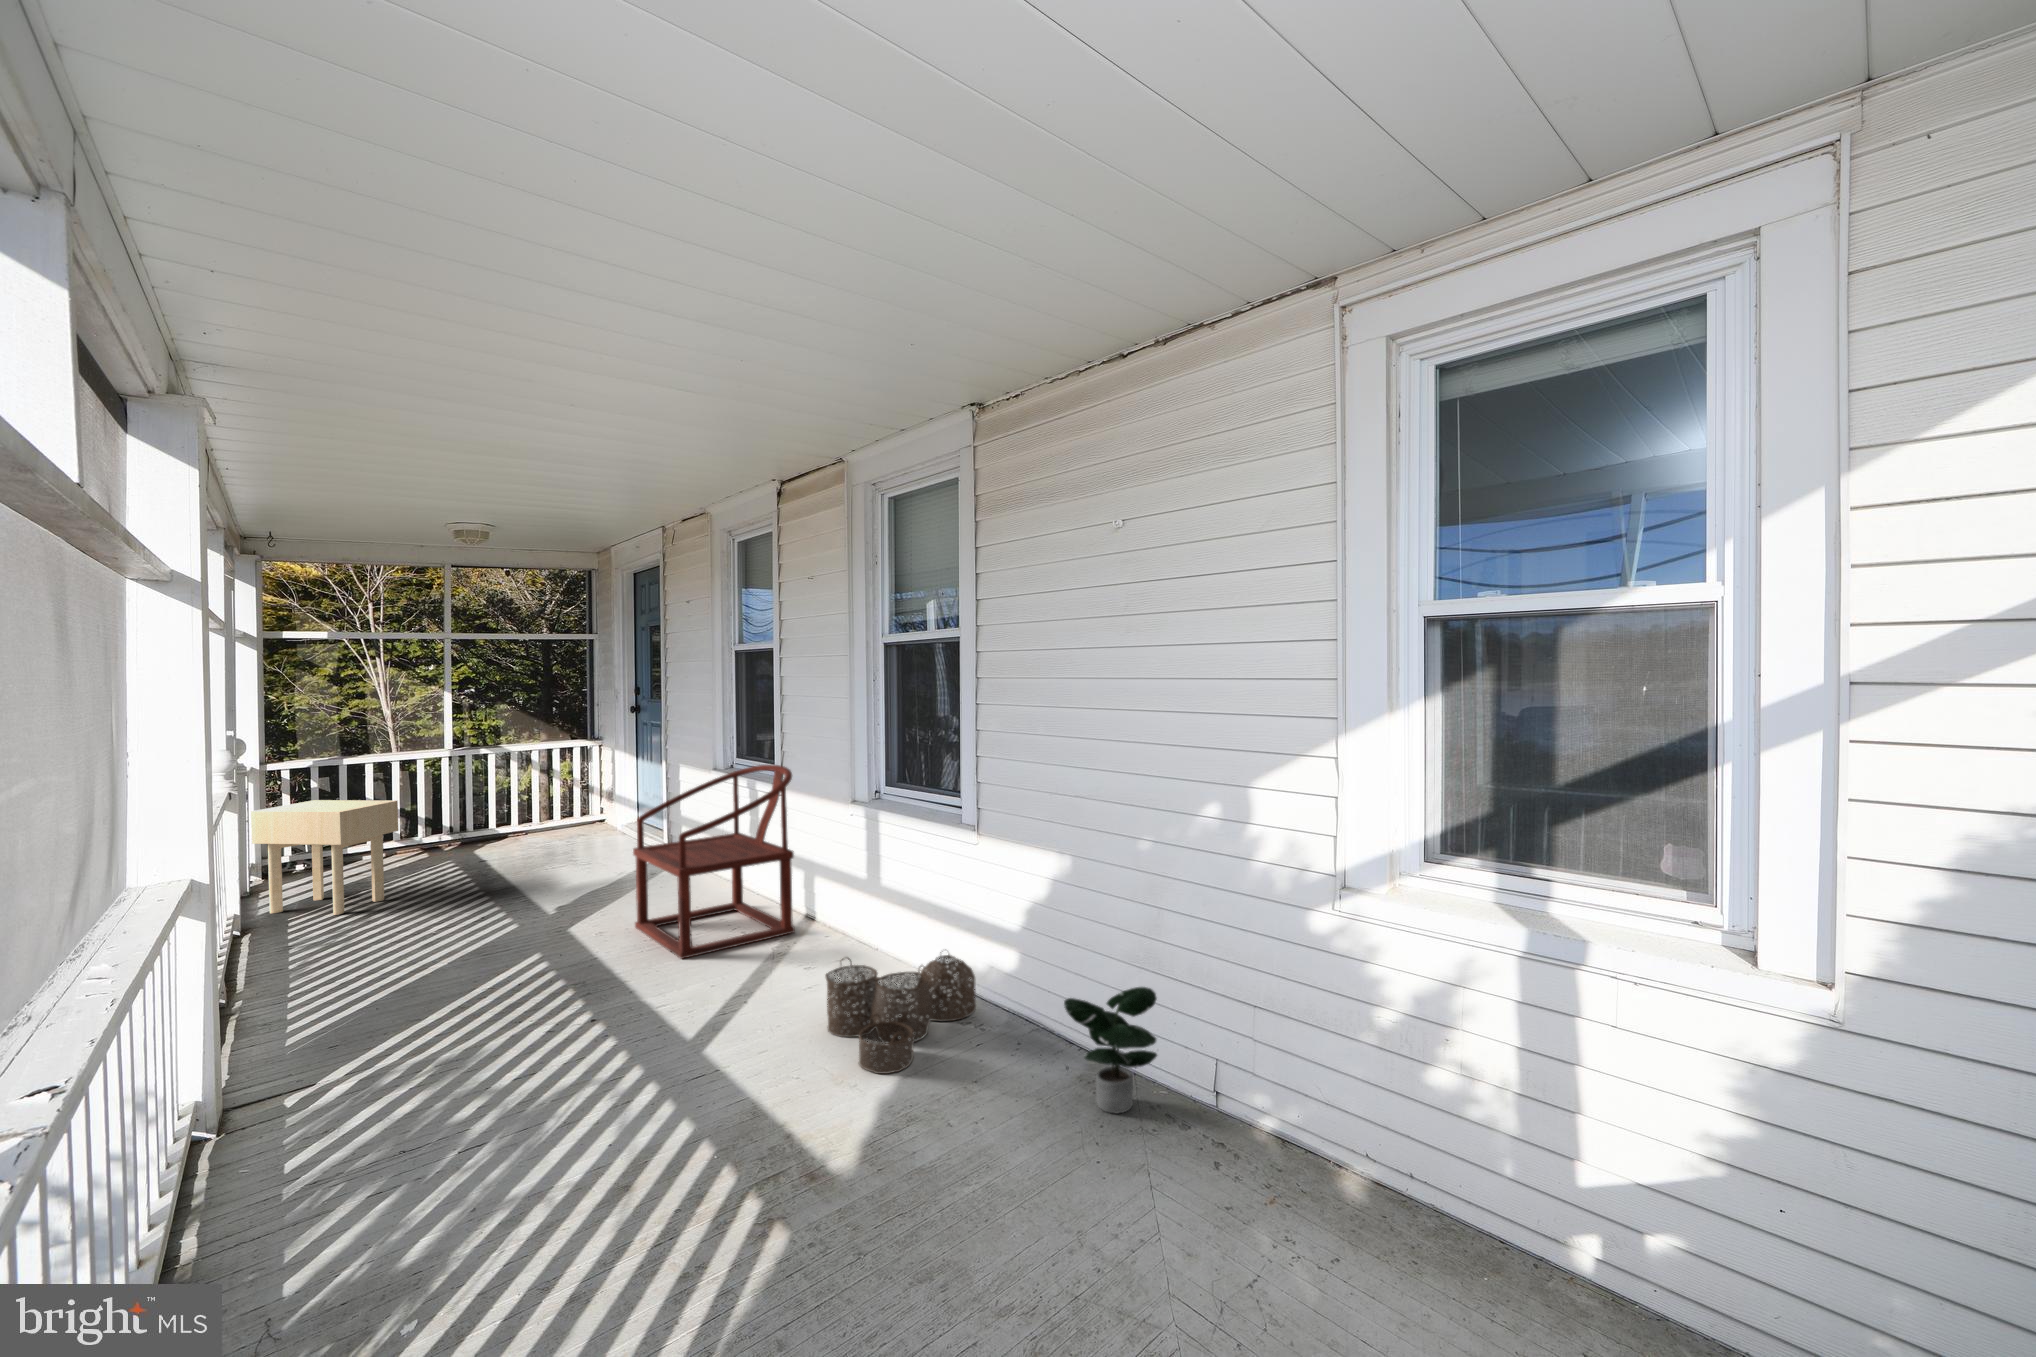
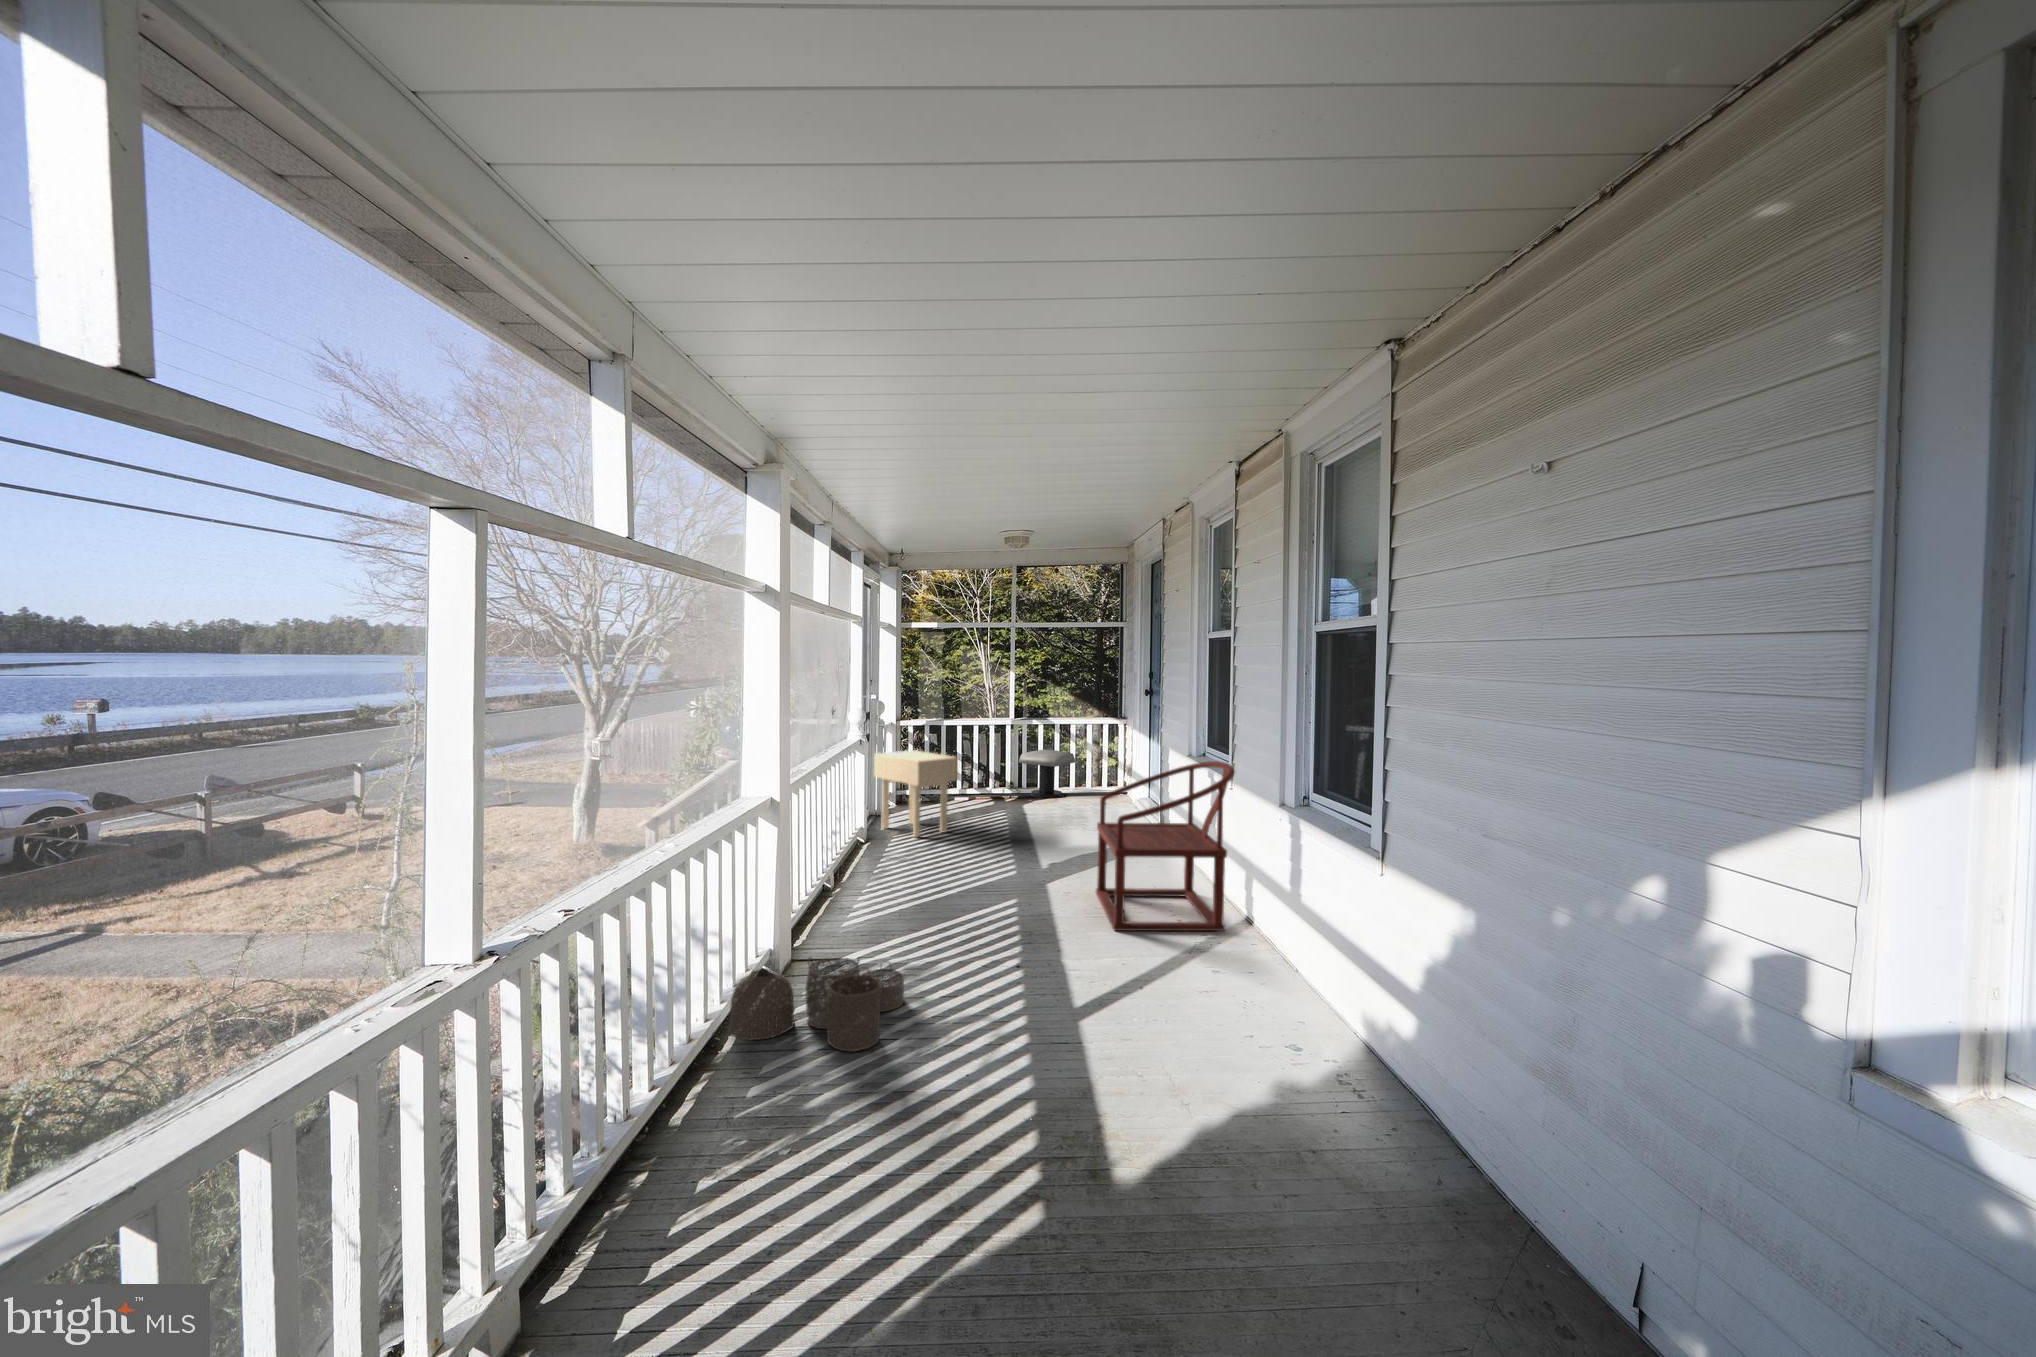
stool: none [459,782,538,841] -> present [1018,750,1076,798]
woven basket: present [826,952,976,1074] -> present [729,958,904,1052]
potted plant: present [1064,987,1157,1114] -> none [1407,1089,1543,1256]

